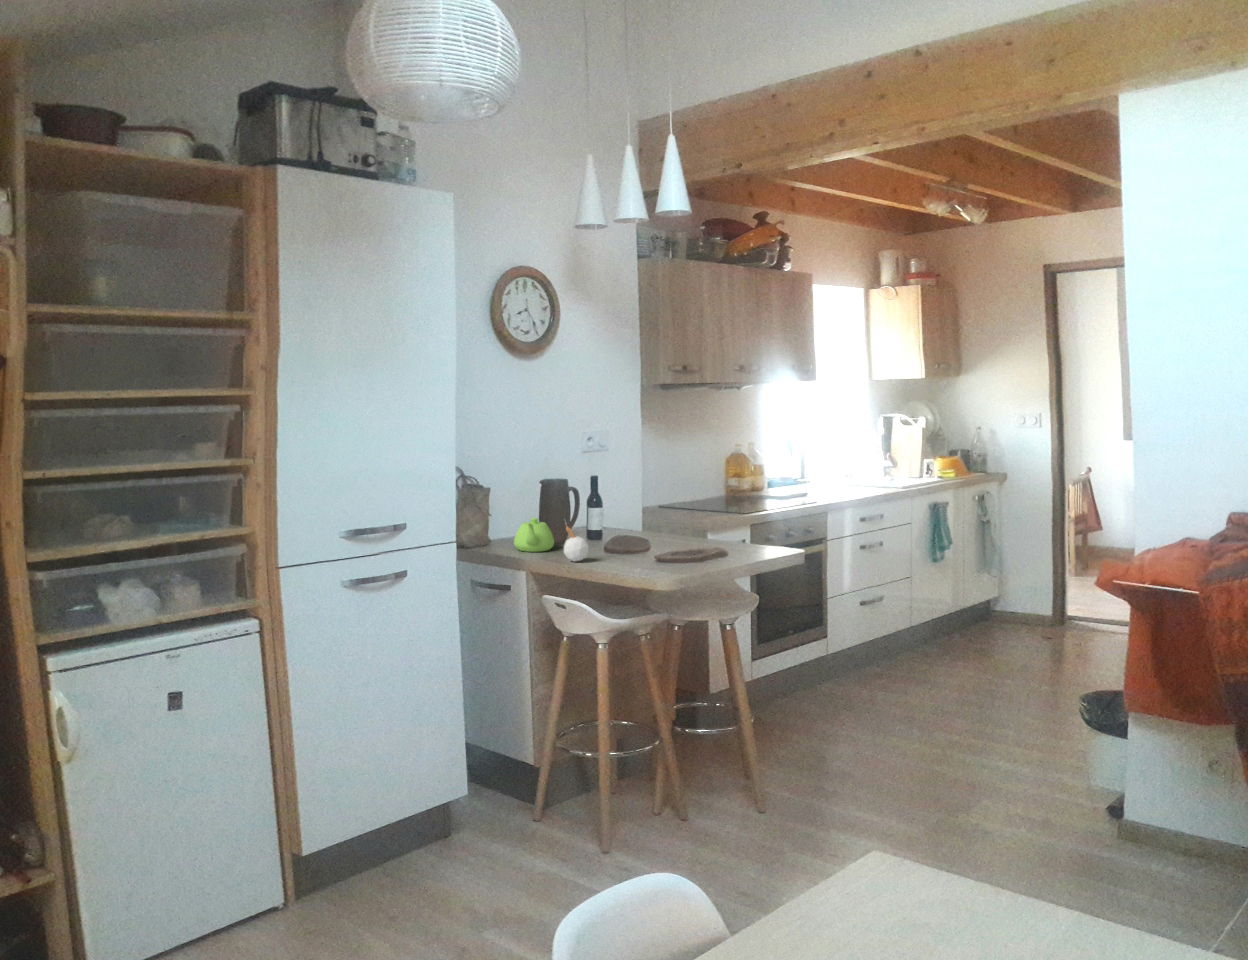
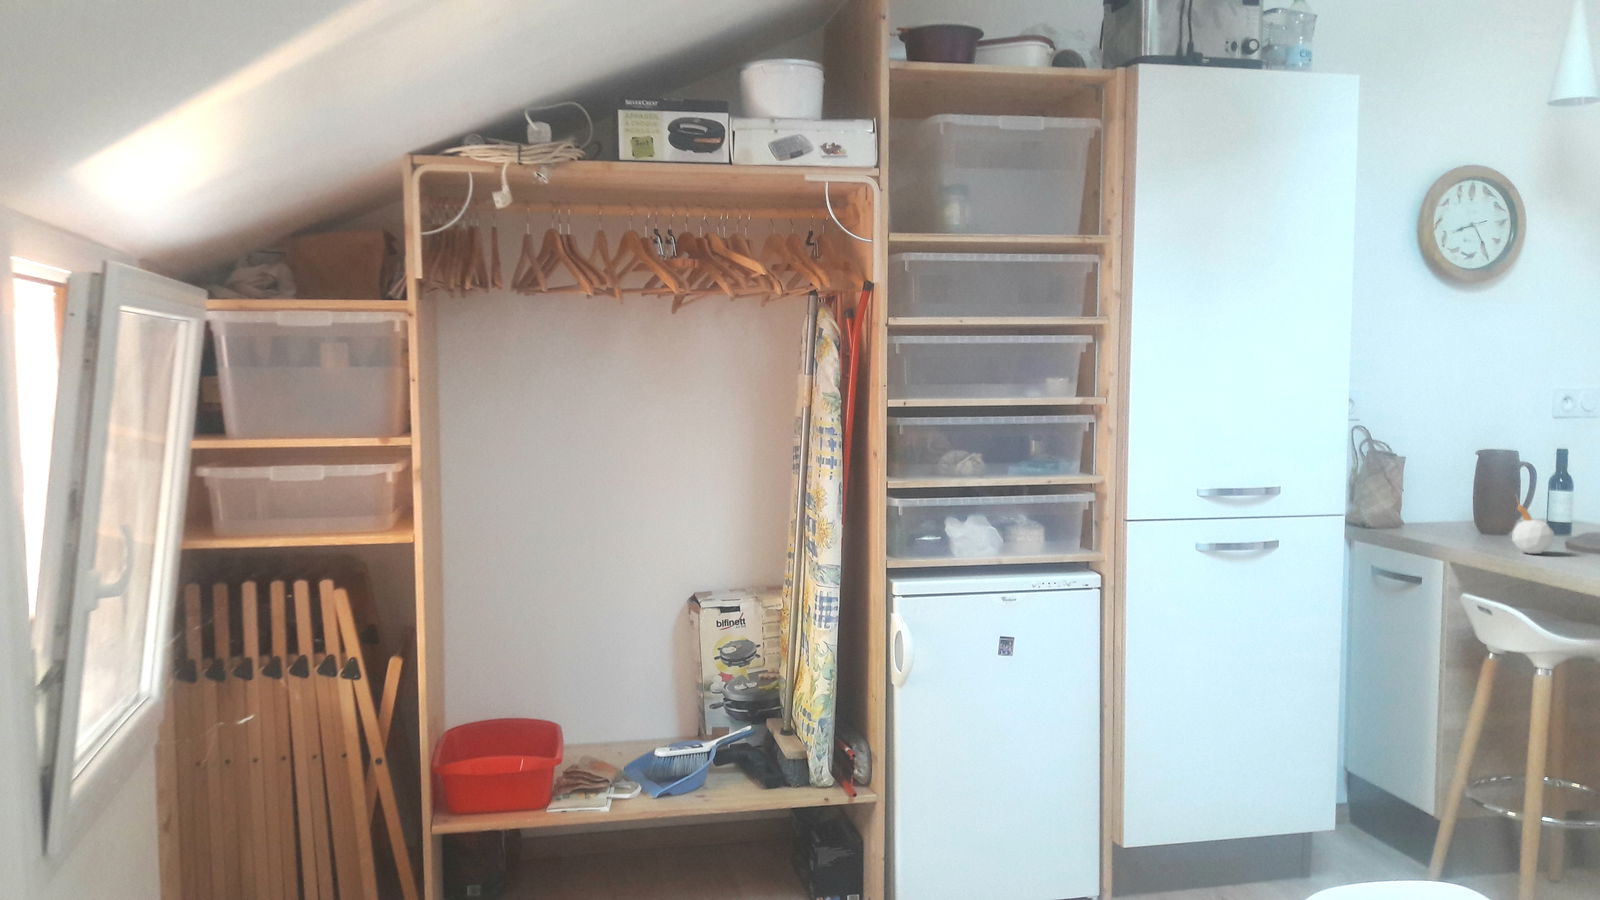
teapot: present [514,518,554,552] -> none [1435,495,1498,539]

